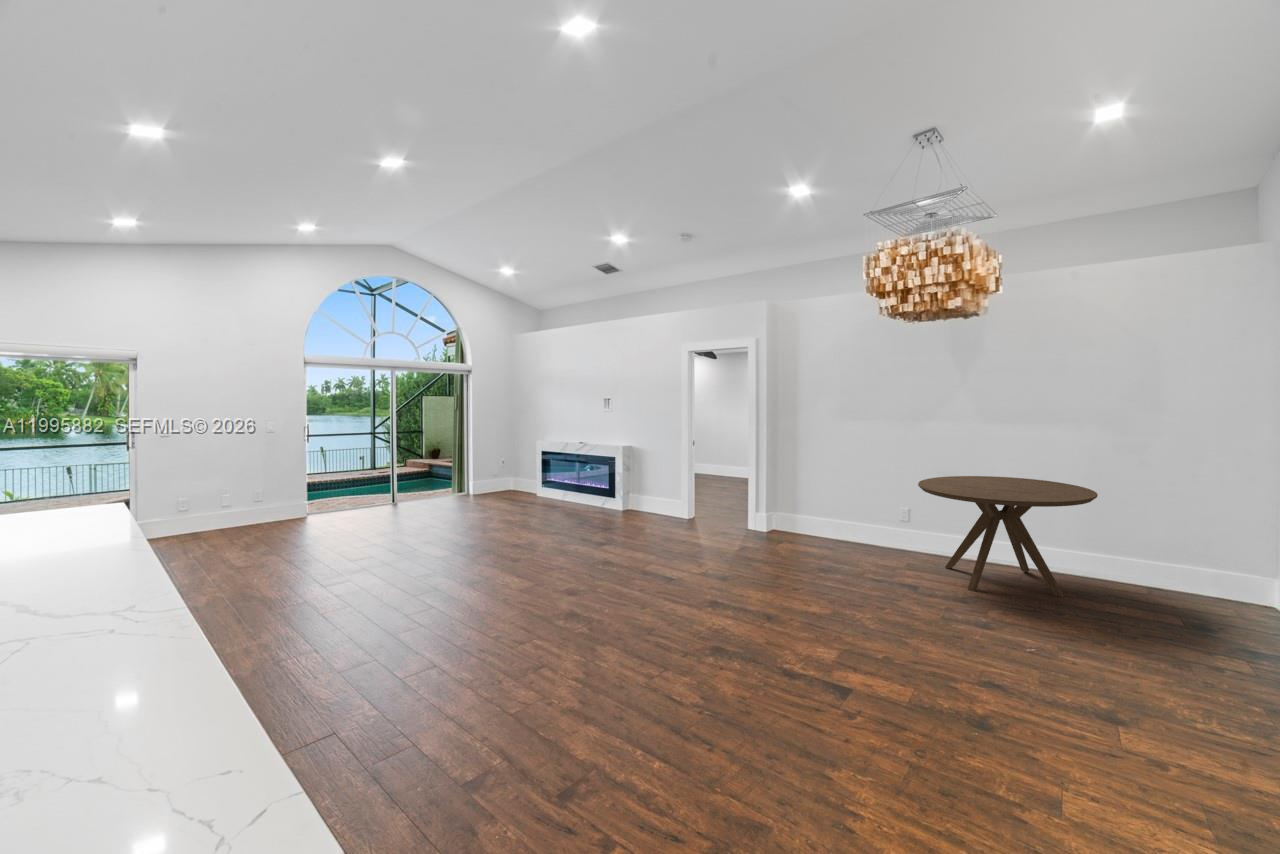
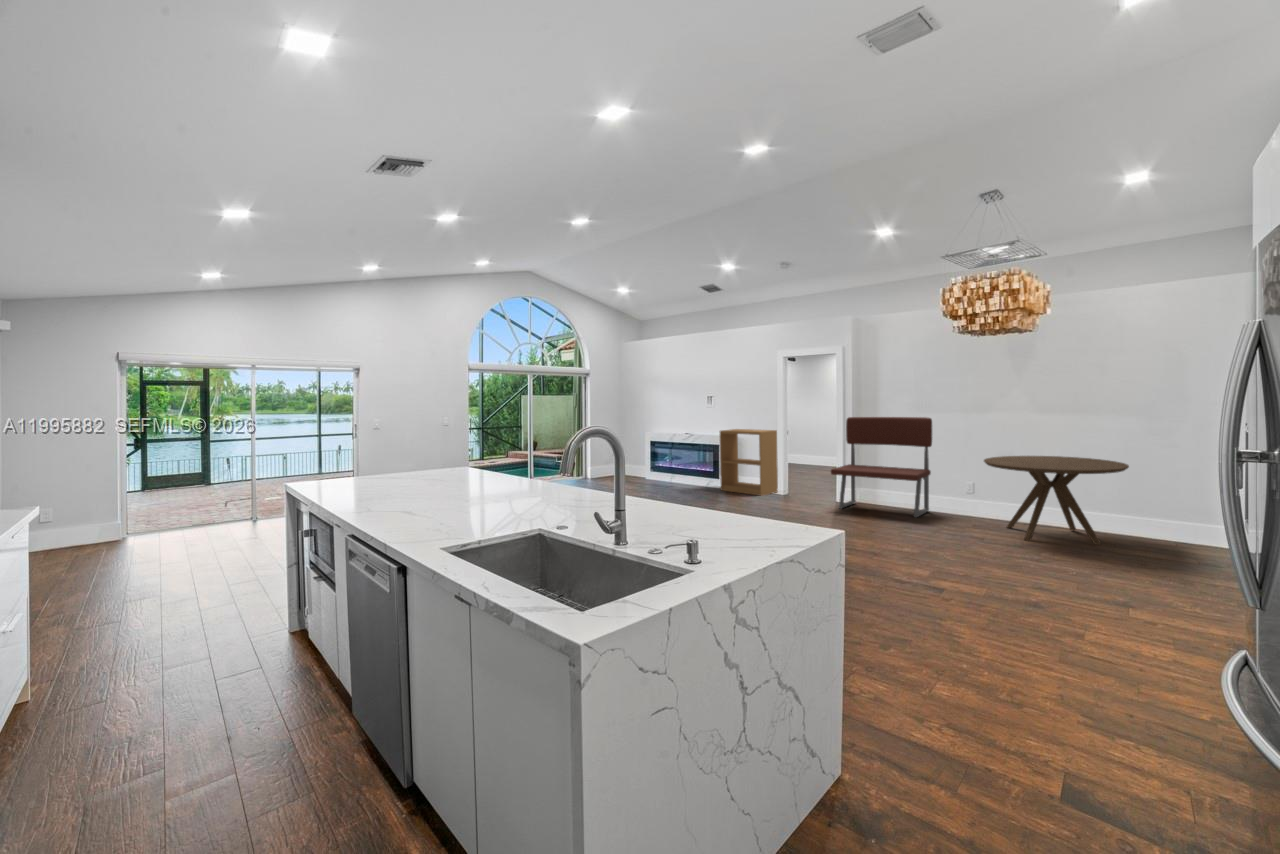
bench: none [737,425,858,552] -> present [831,417,932,517]
bookshelf: none [616,437,684,520] -> present [720,429,778,496]

